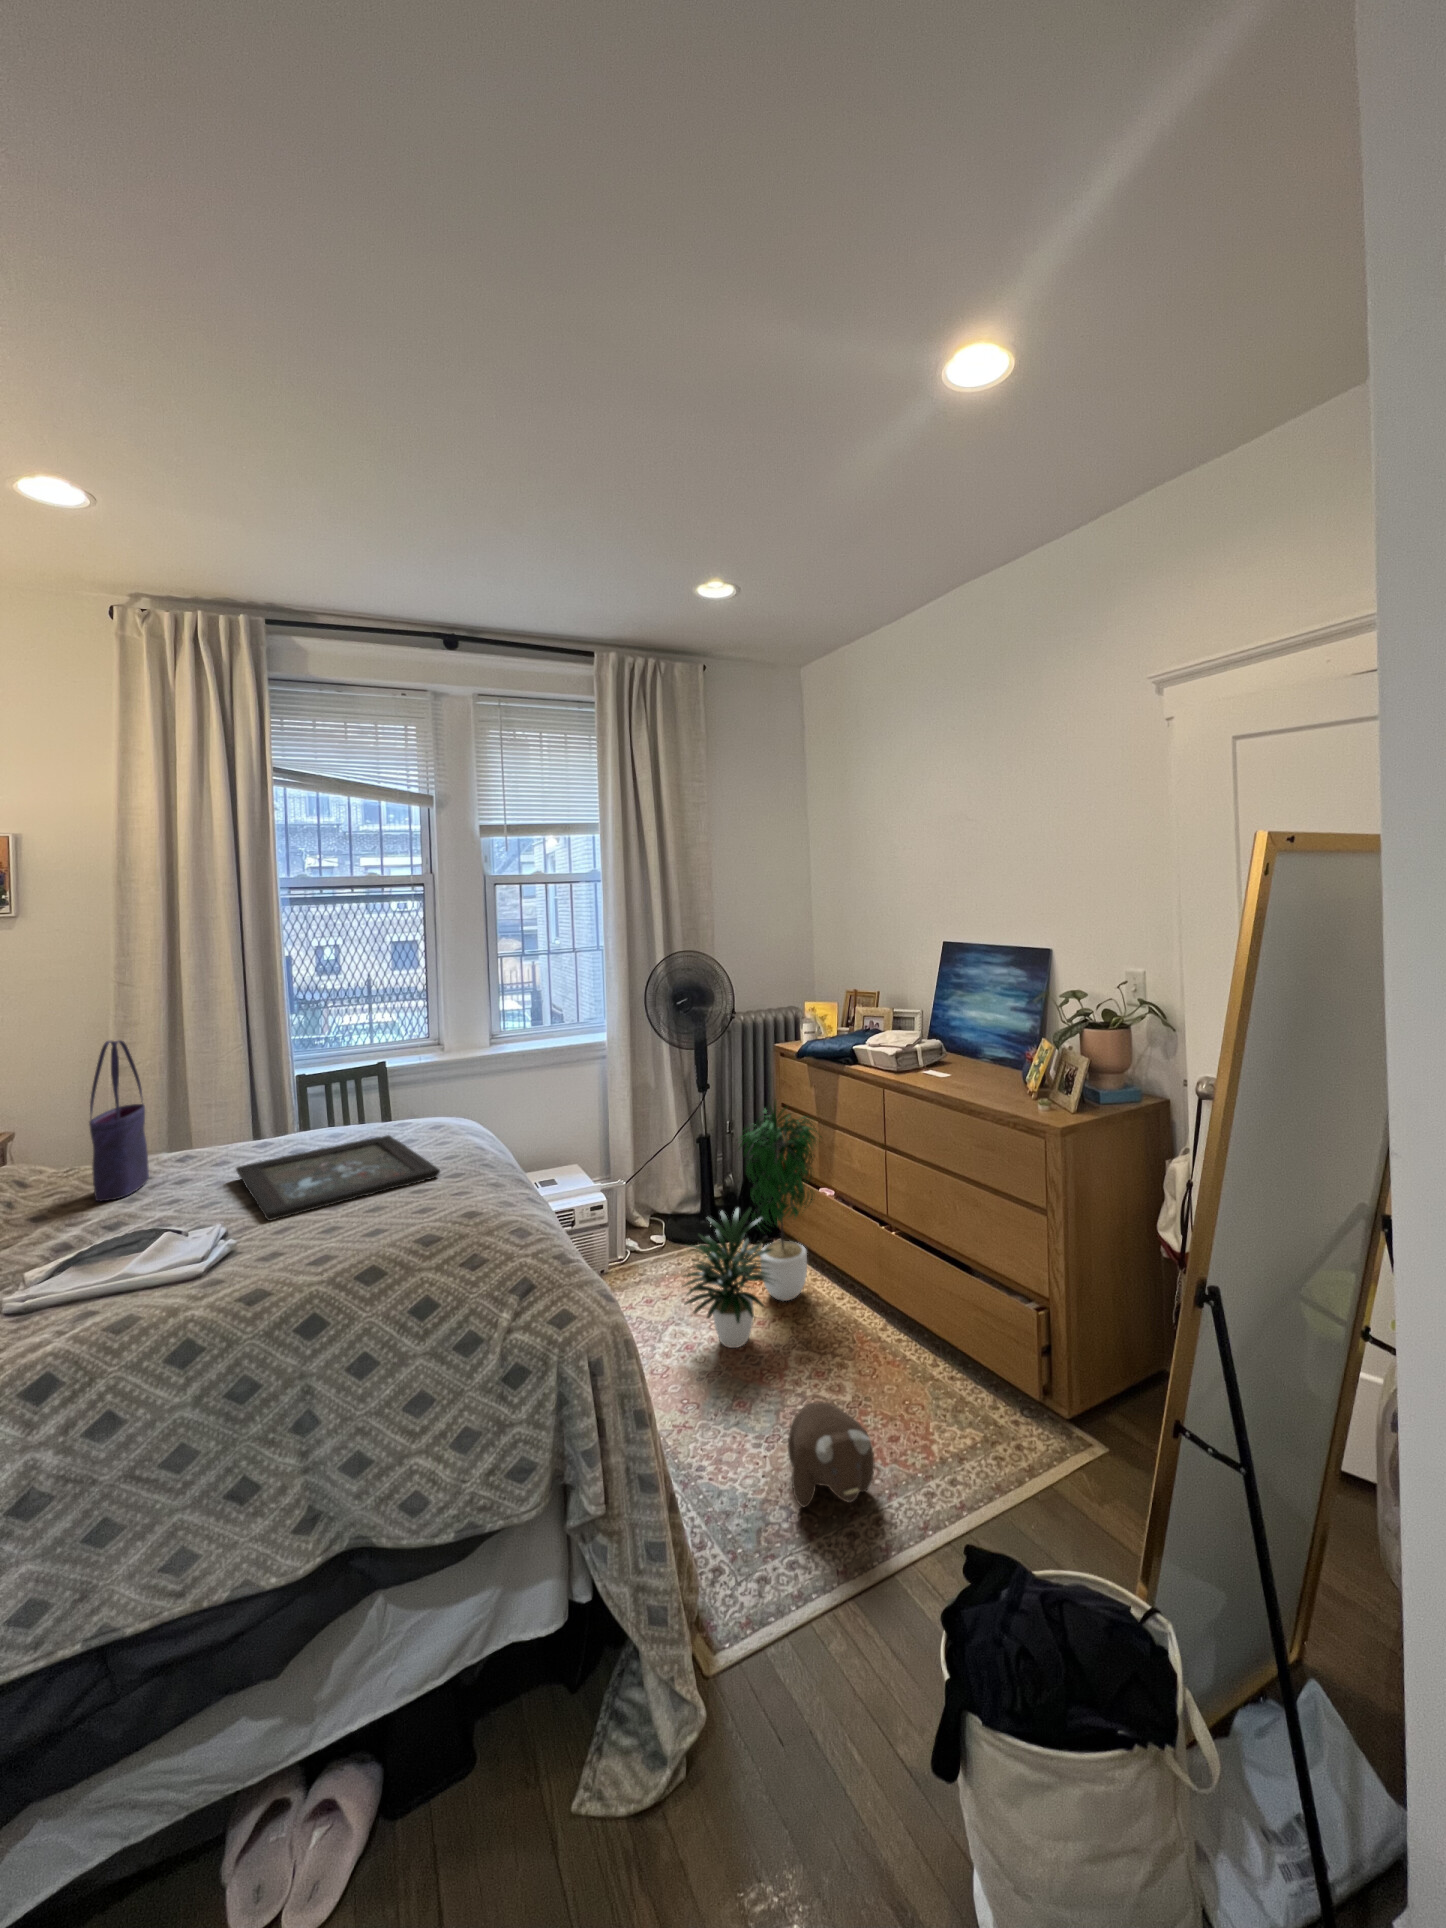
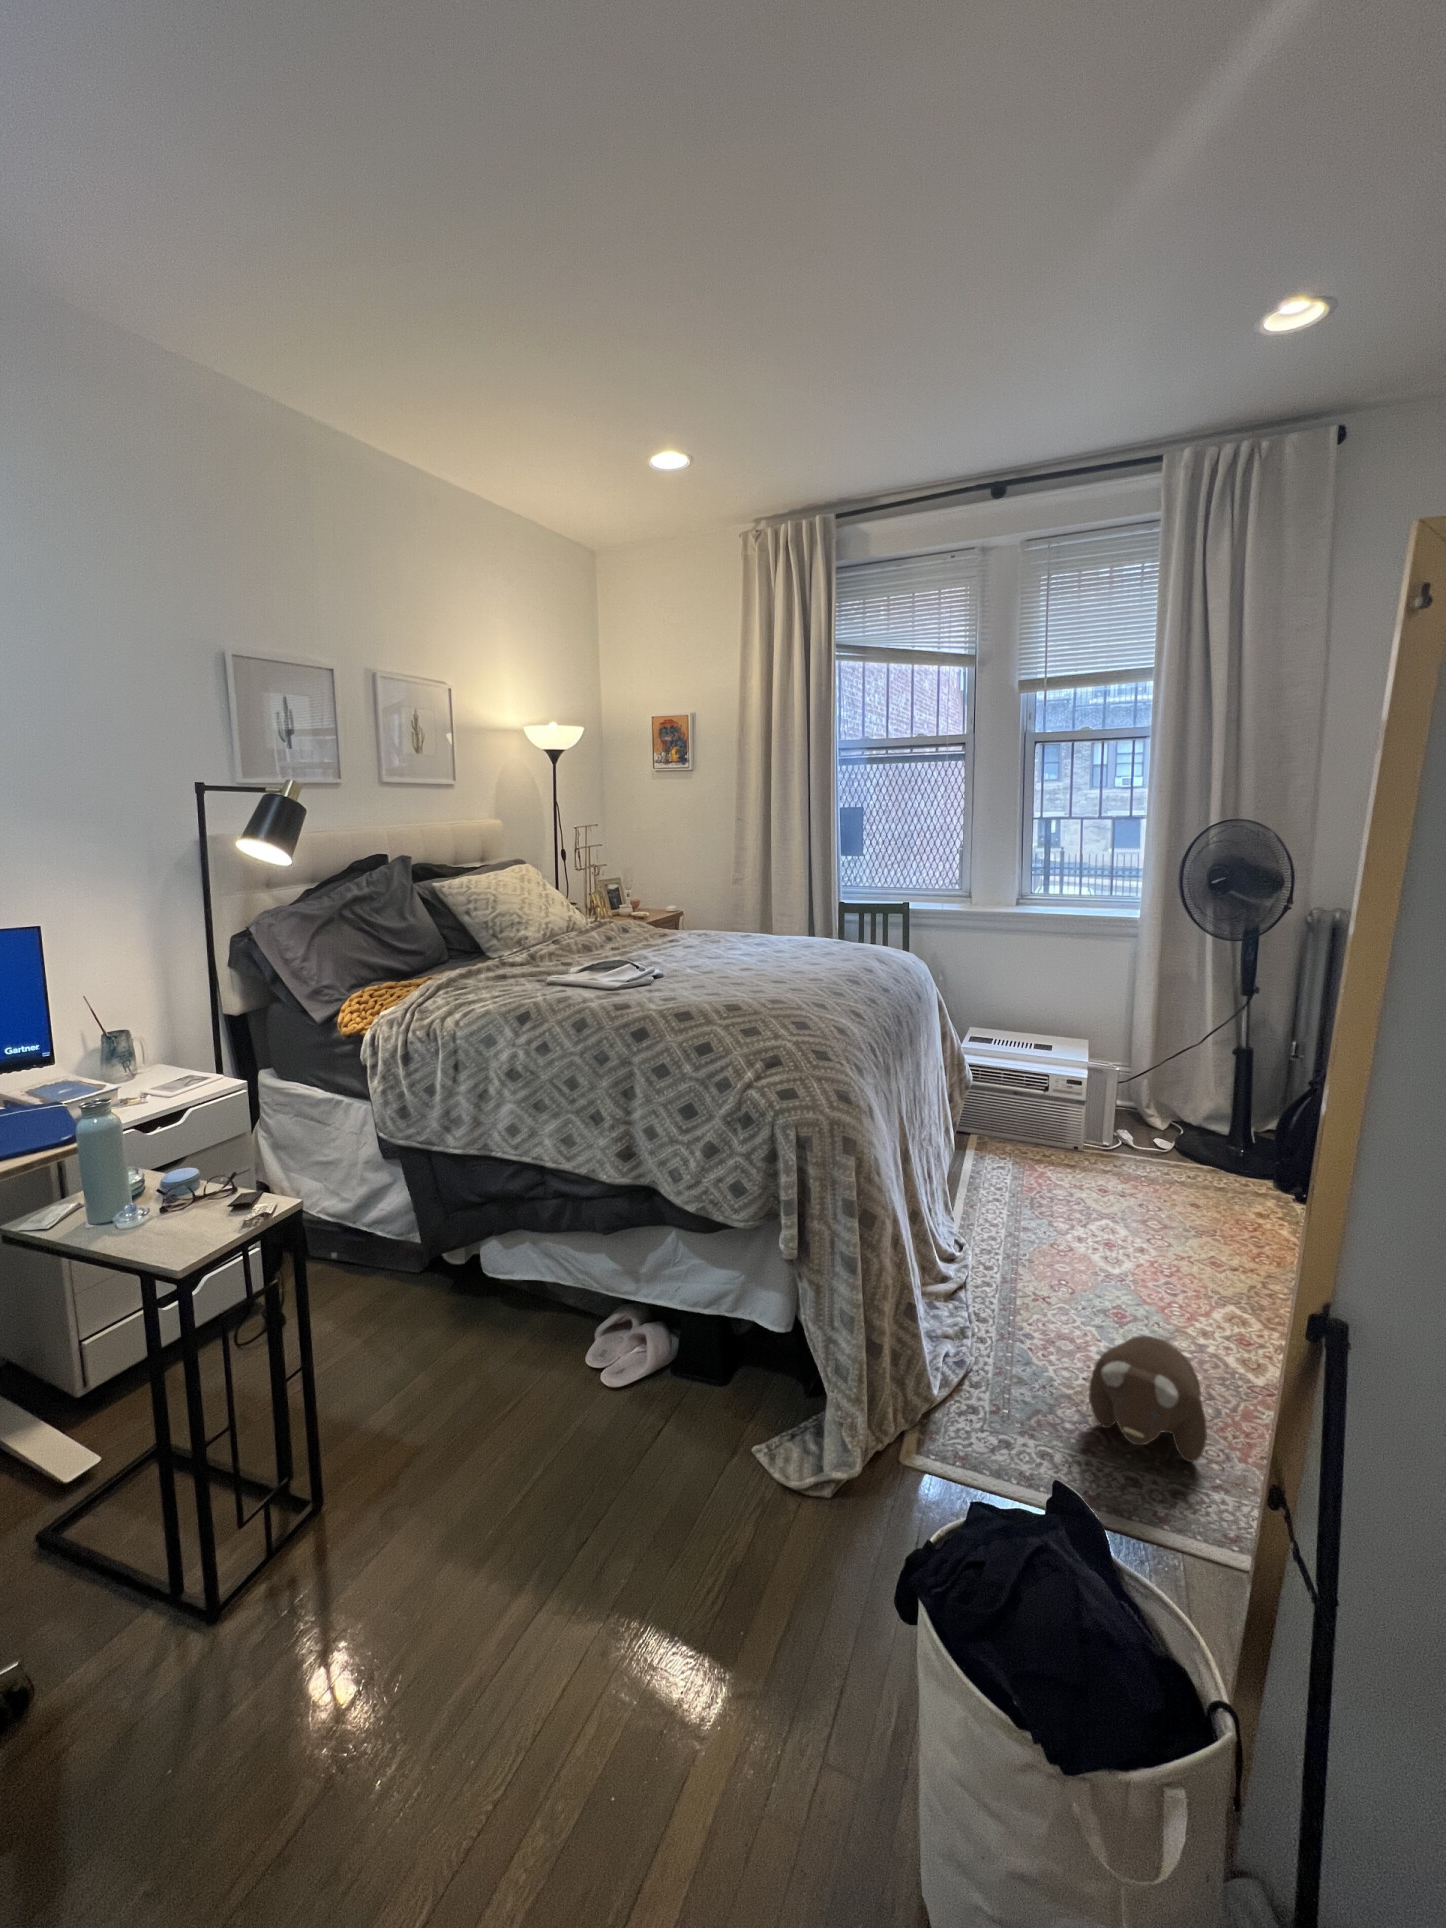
tote bag: present [89,1041,149,1201] -> none [637,843,676,949]
potted plant: present [683,1105,821,1348] -> none [1102,1002,1368,1272]
tray: present [236,1135,440,1221] -> none [686,943,819,978]

